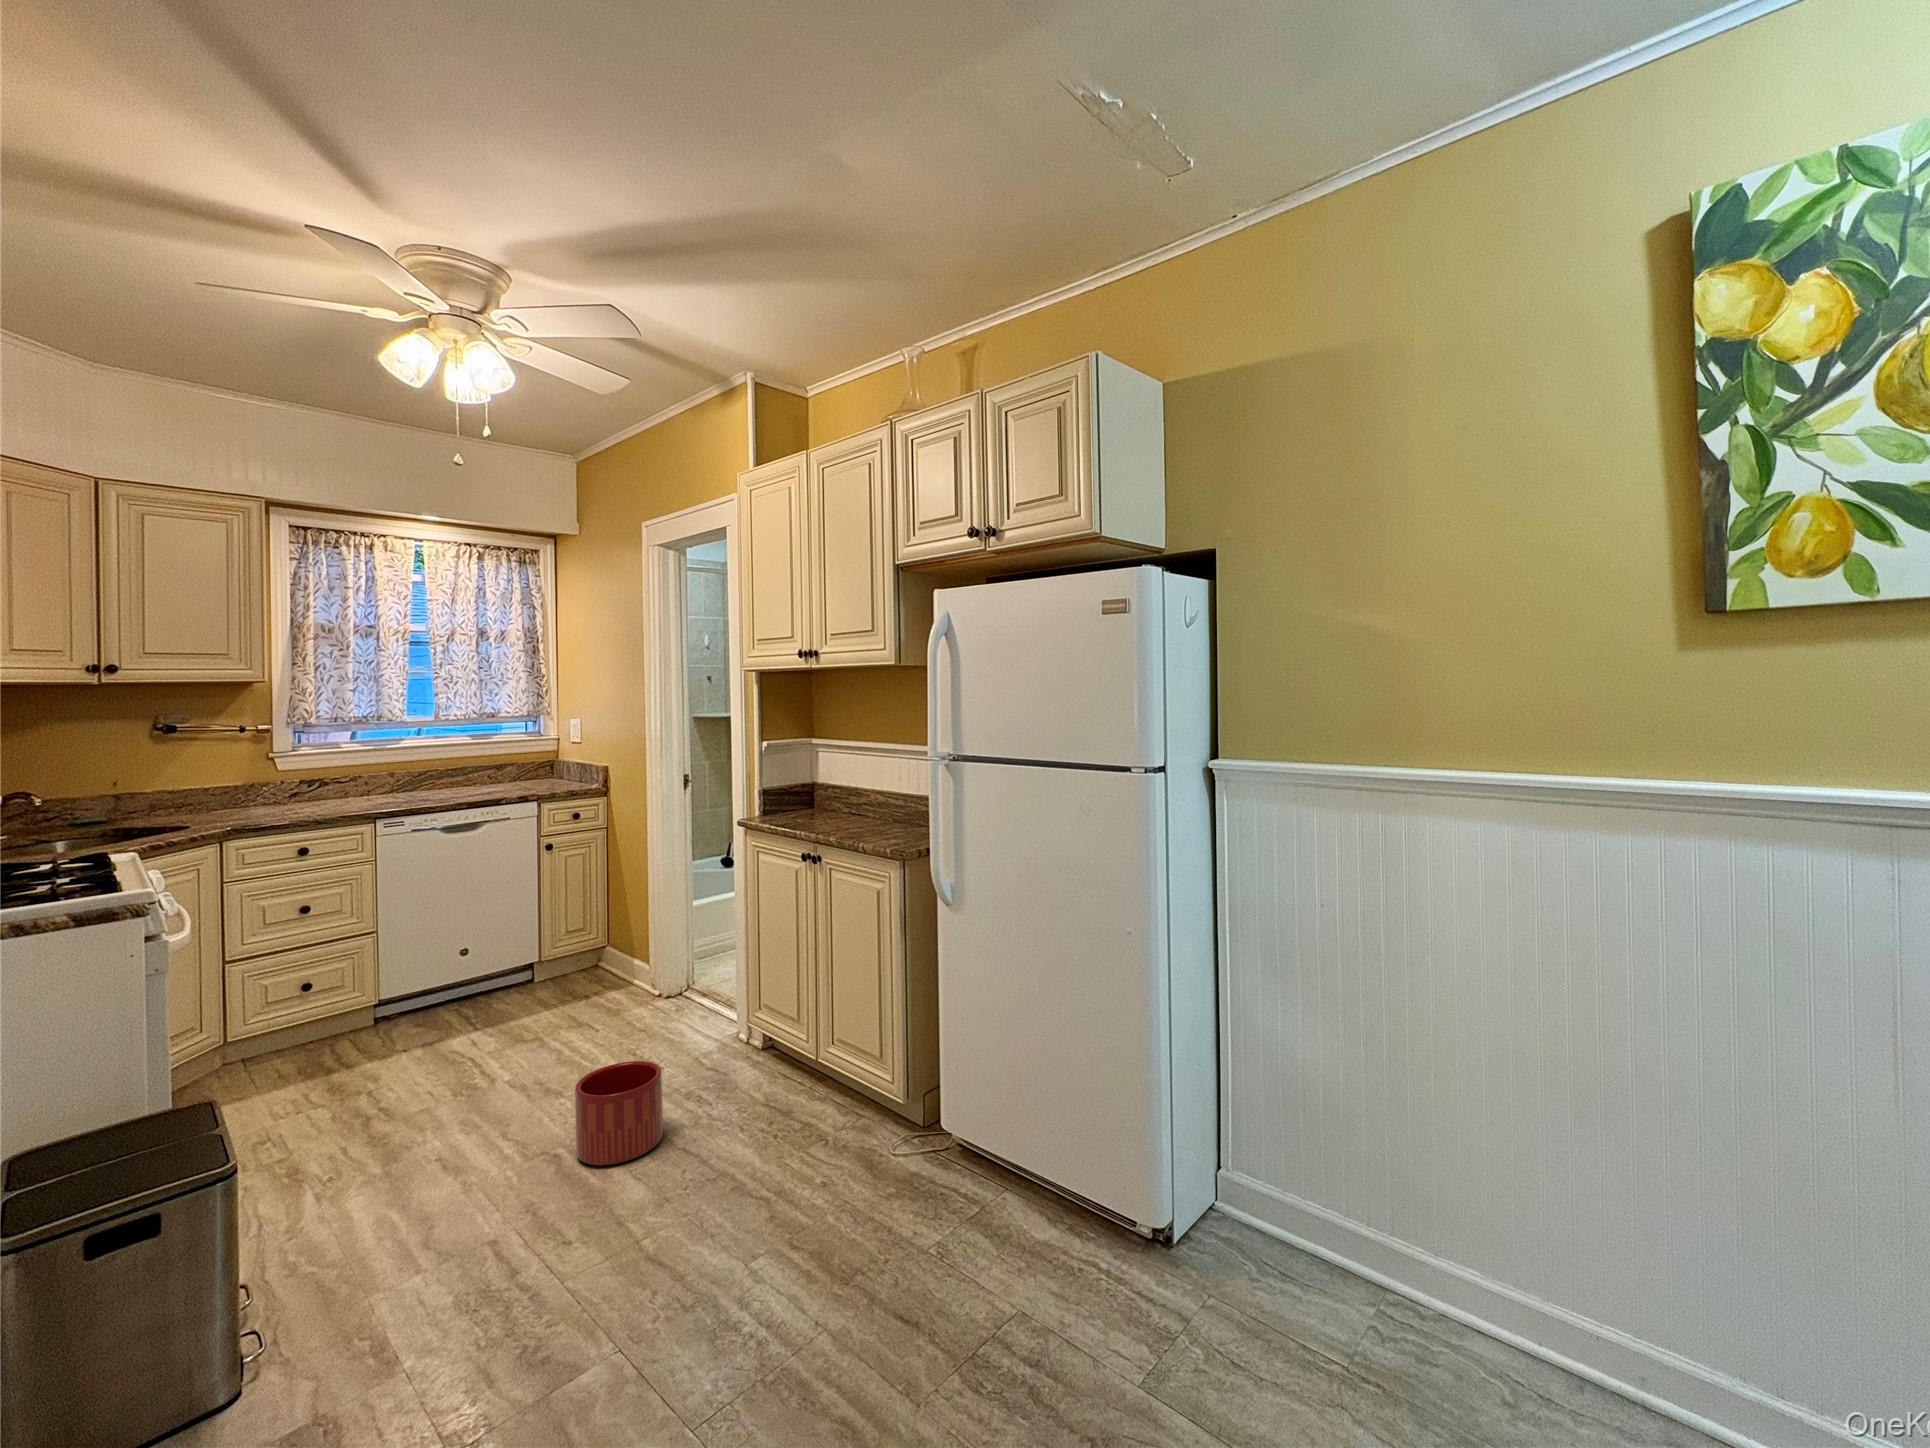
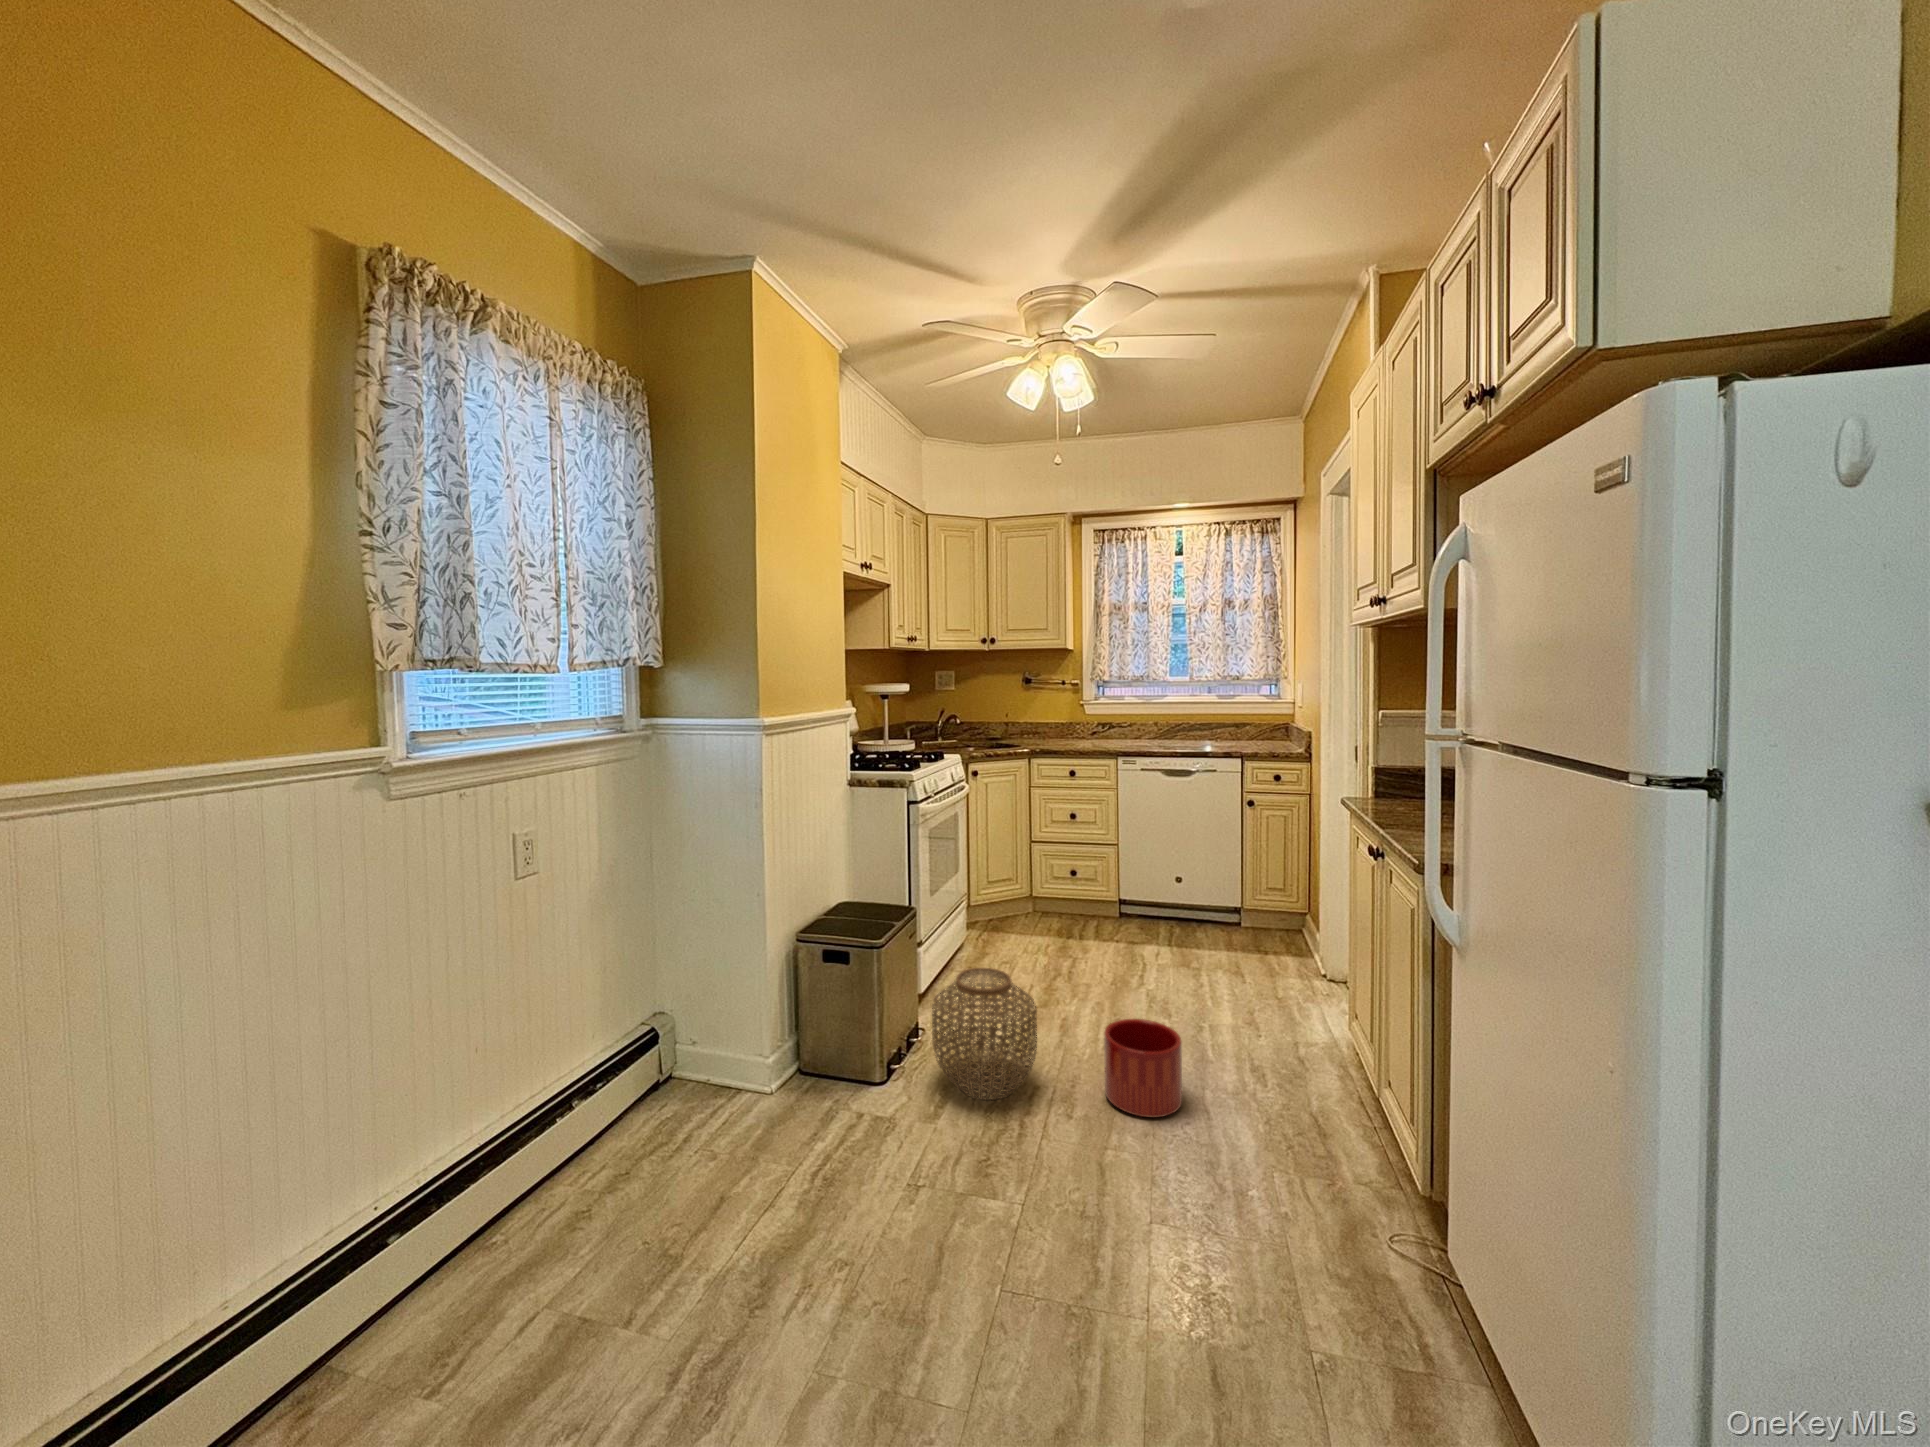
woven basket: none [341,1082,508,1264] -> present [932,968,1037,1100]

